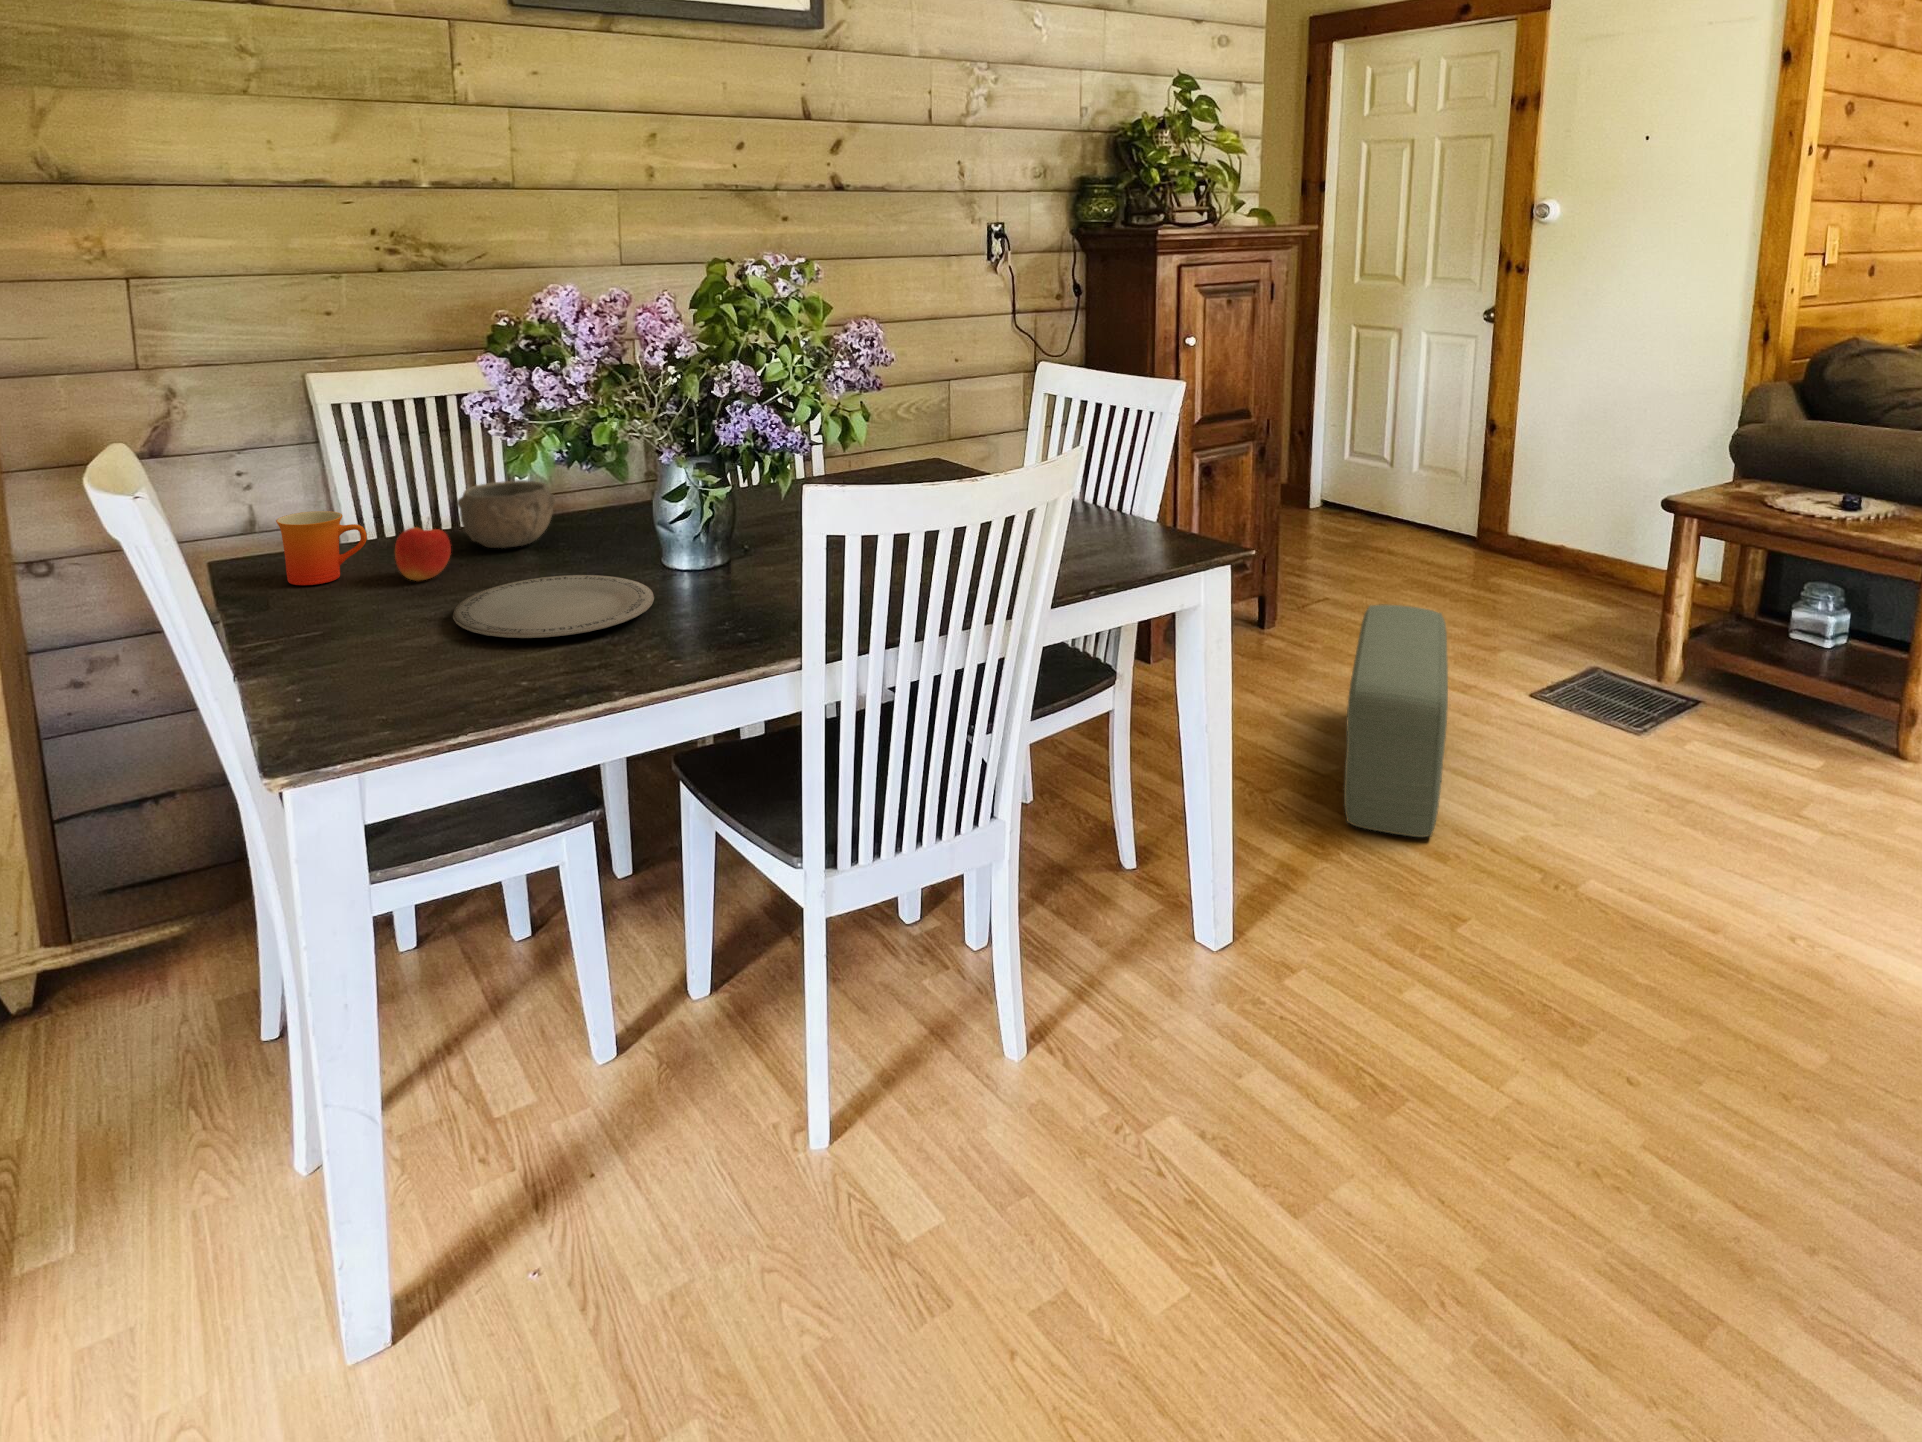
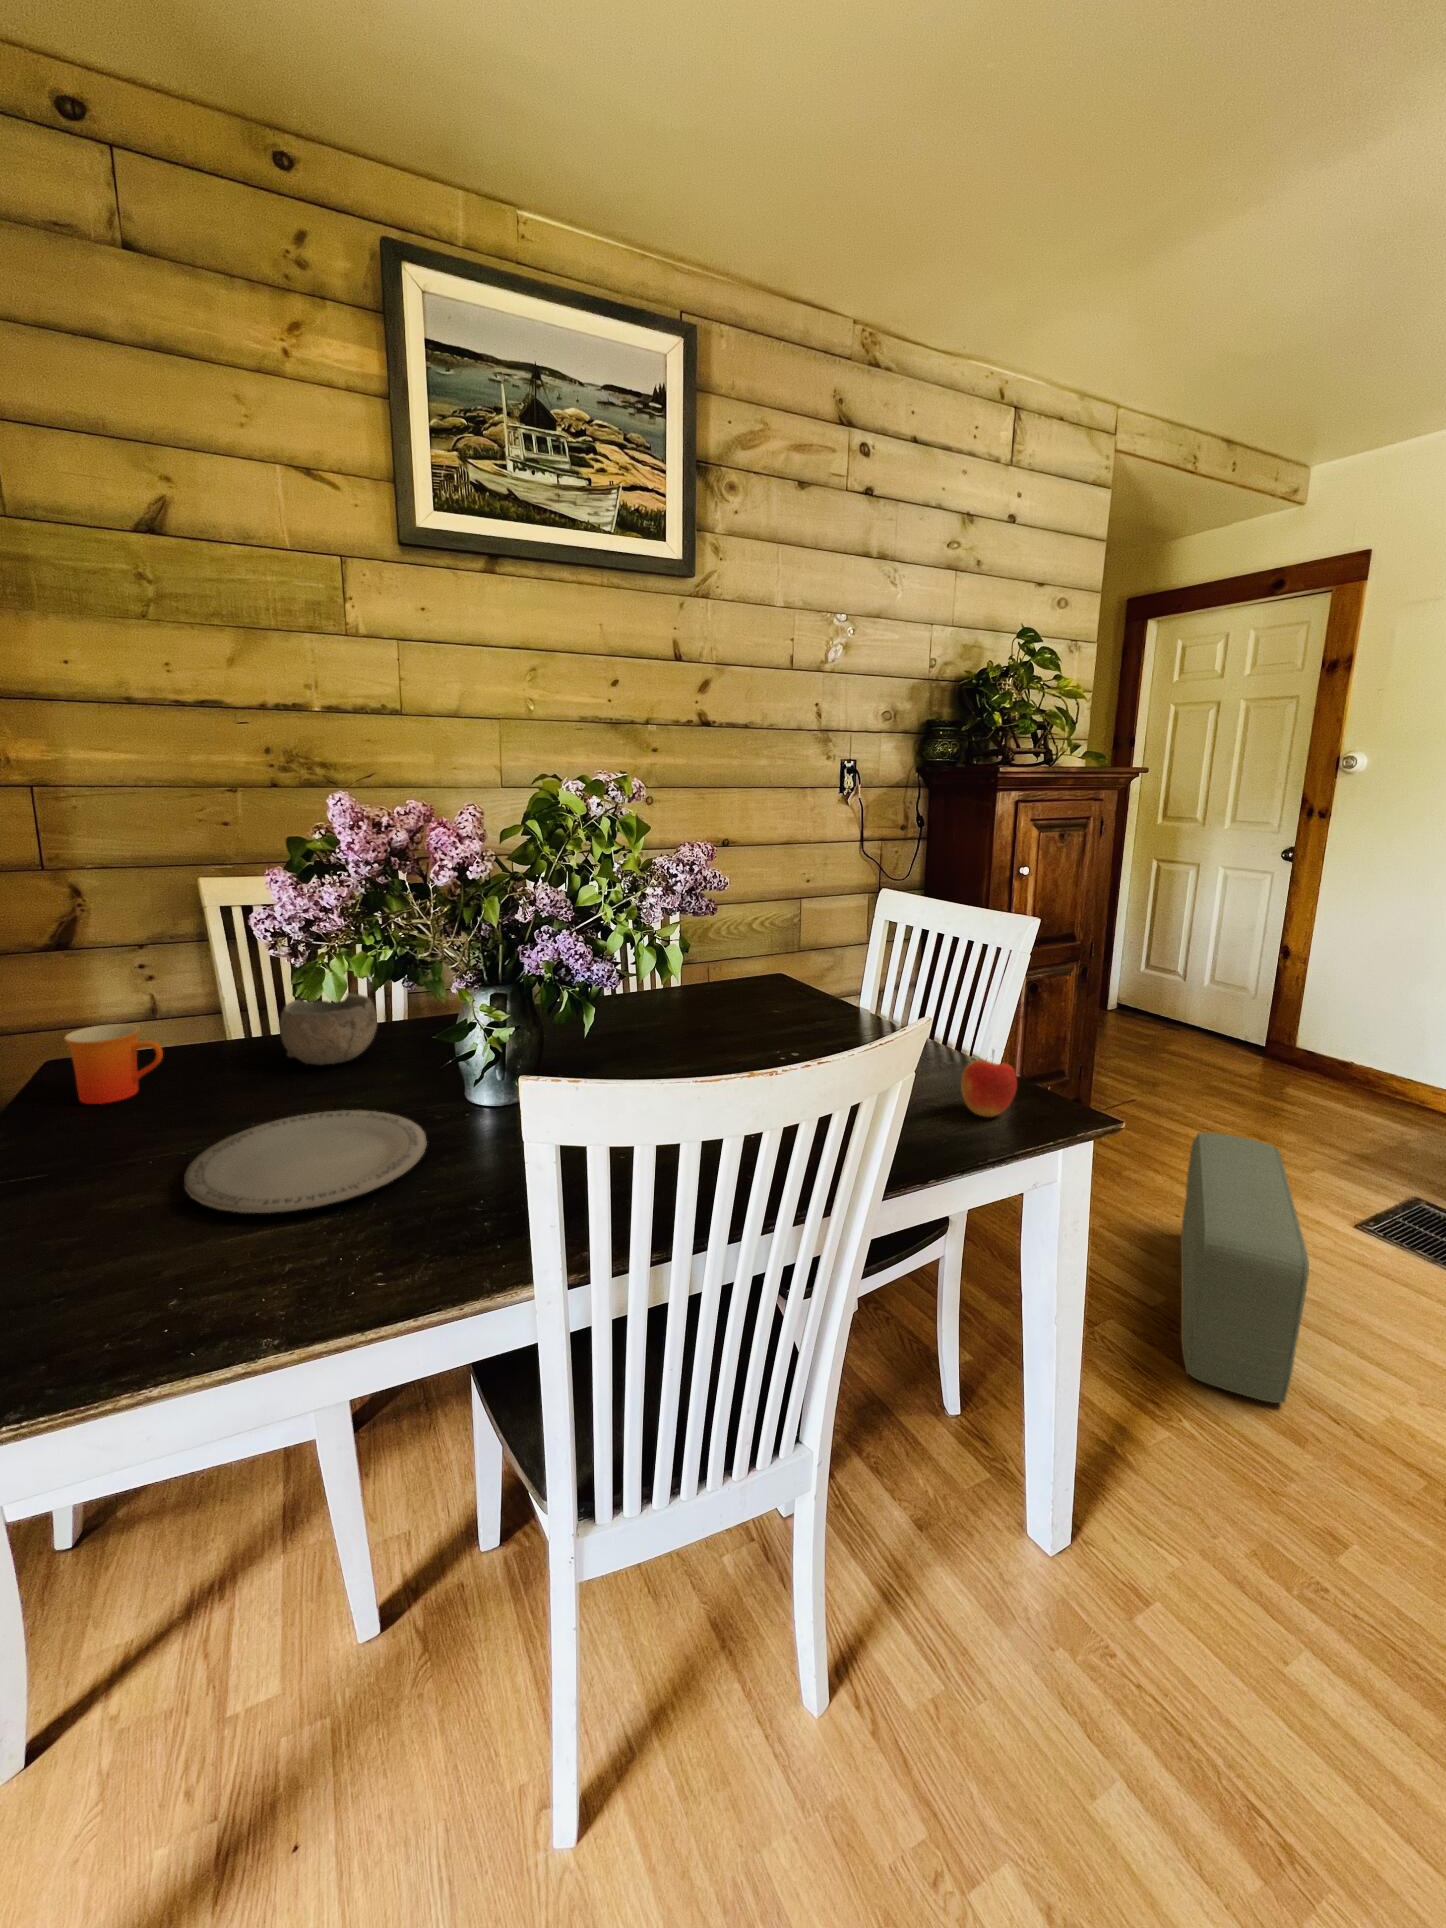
apple: present [395,527,451,581] -> present [961,1051,1017,1117]

